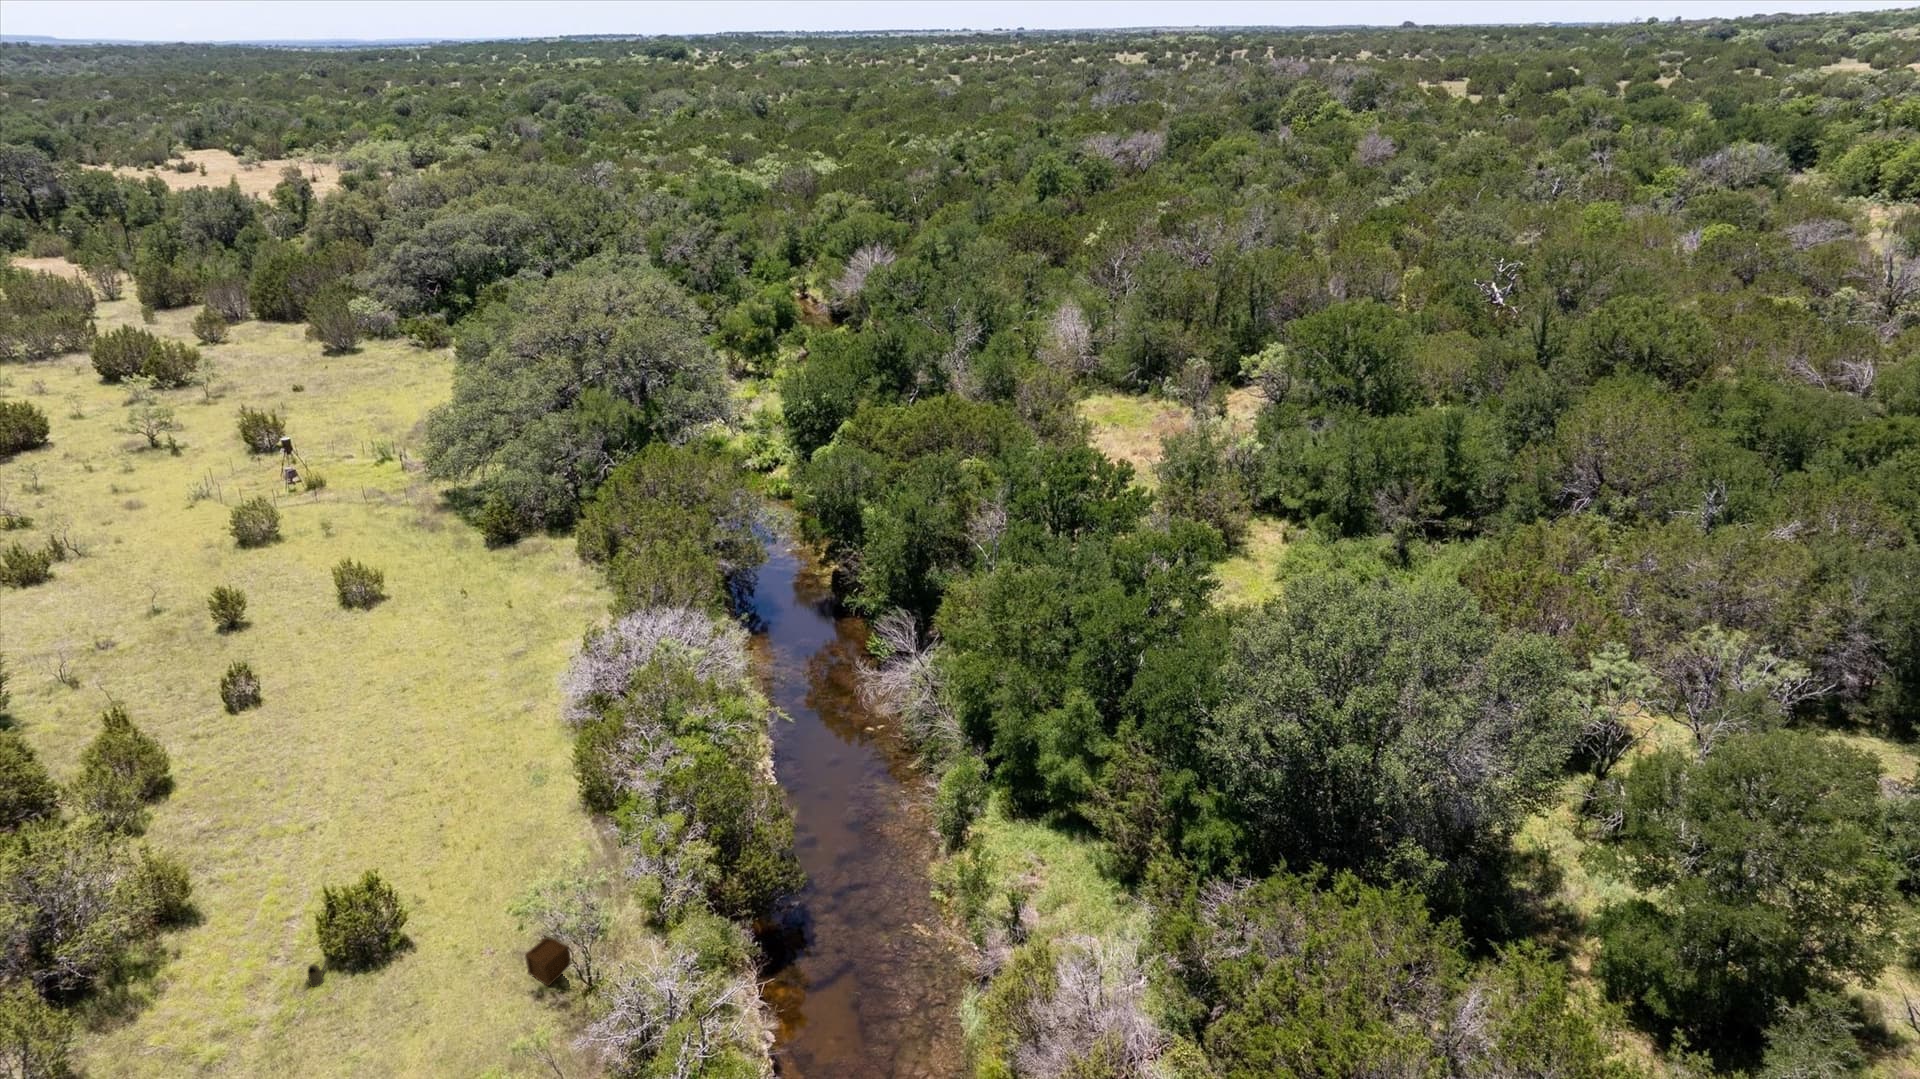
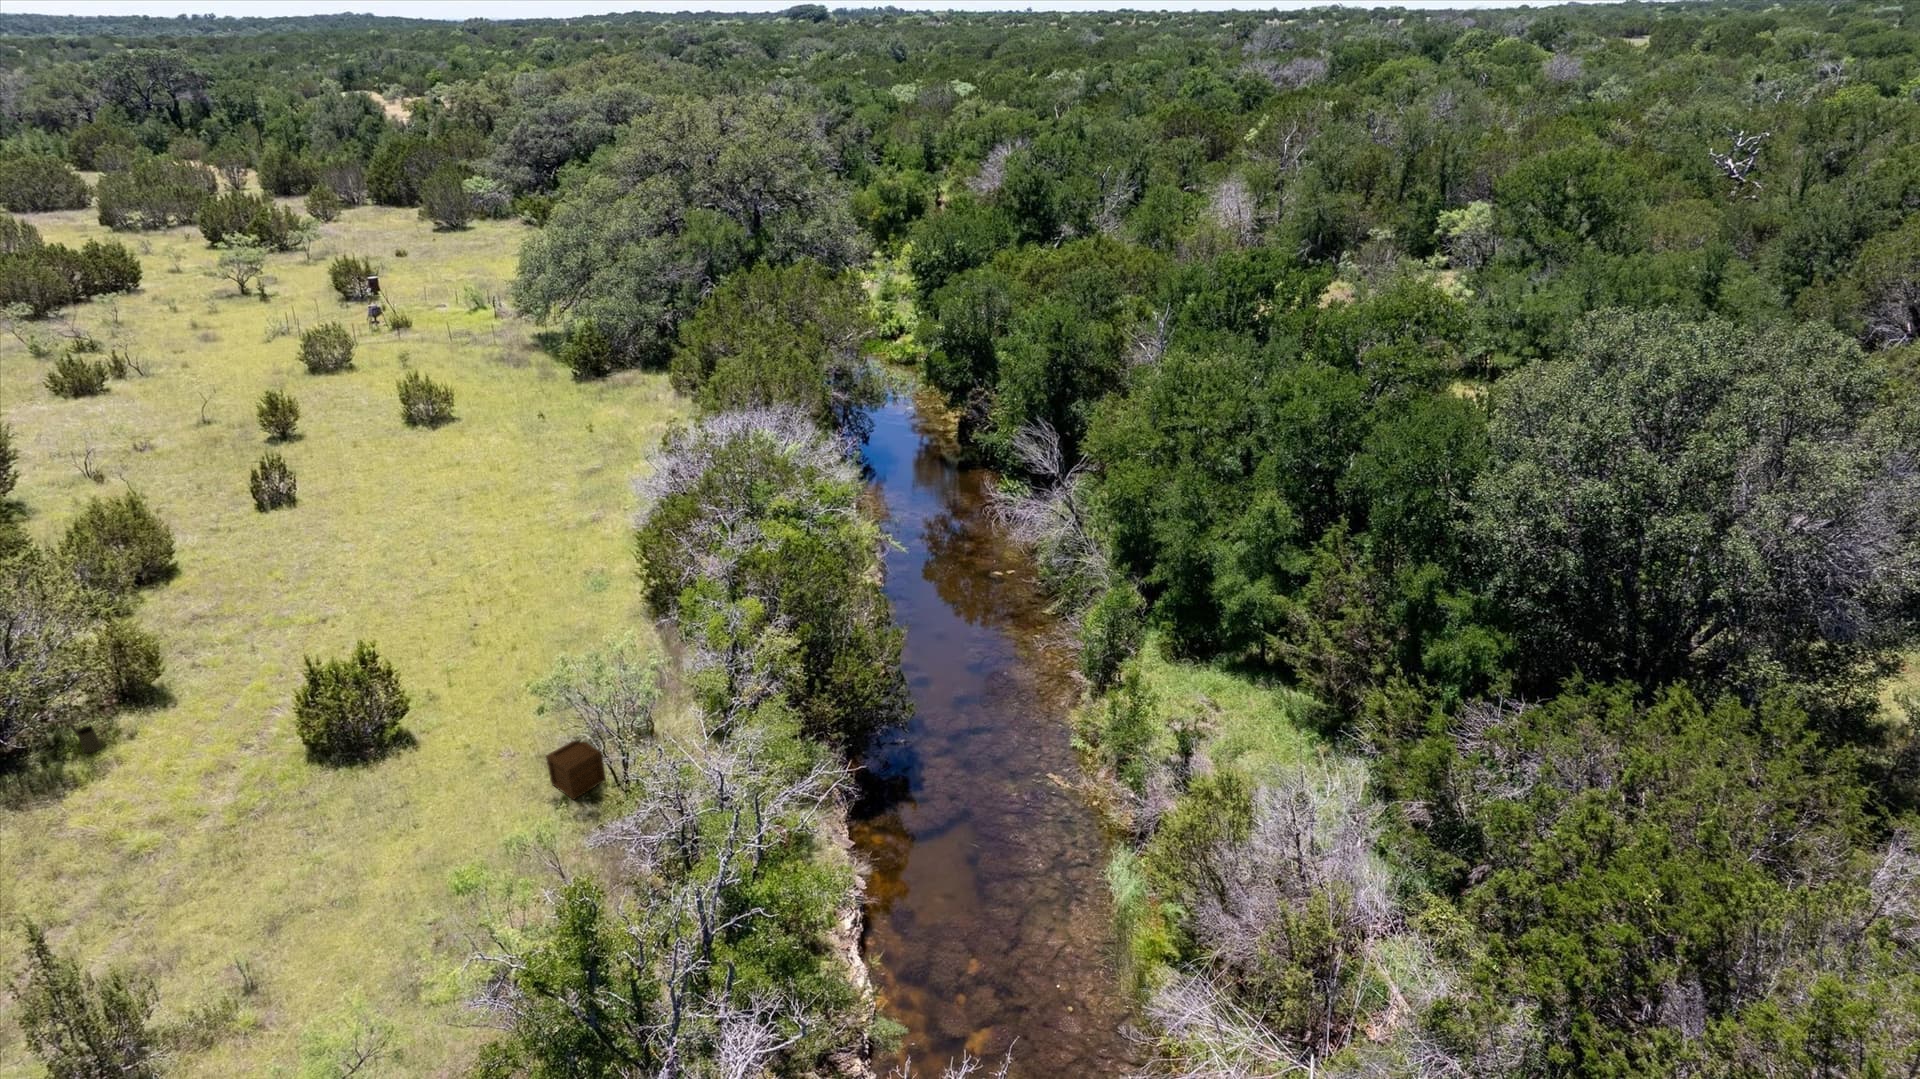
watering can: present [308,954,330,987] -> present [68,722,102,753]

